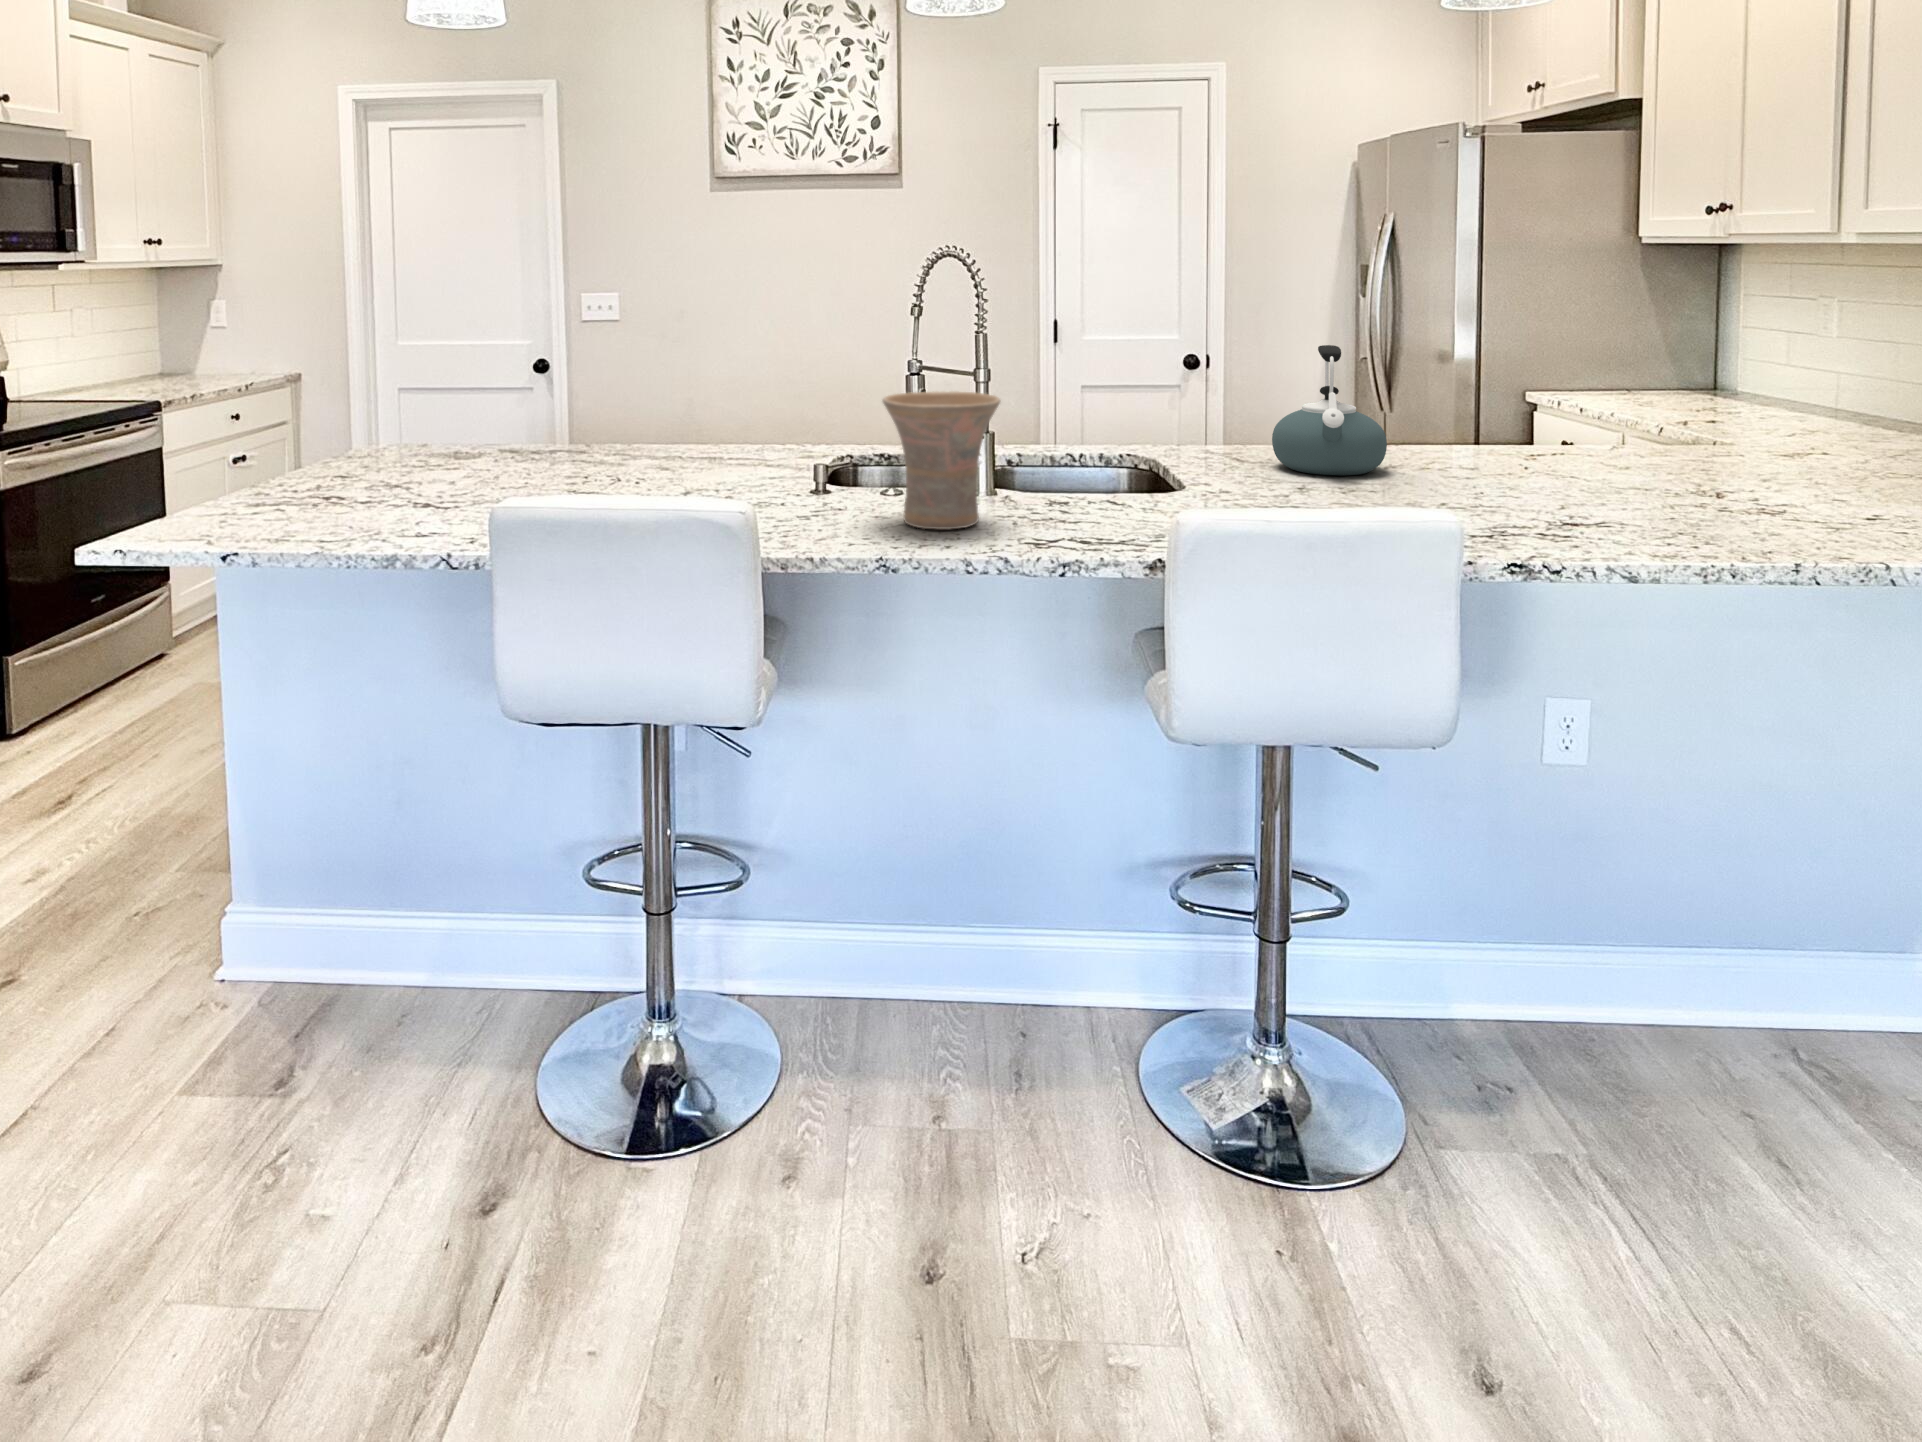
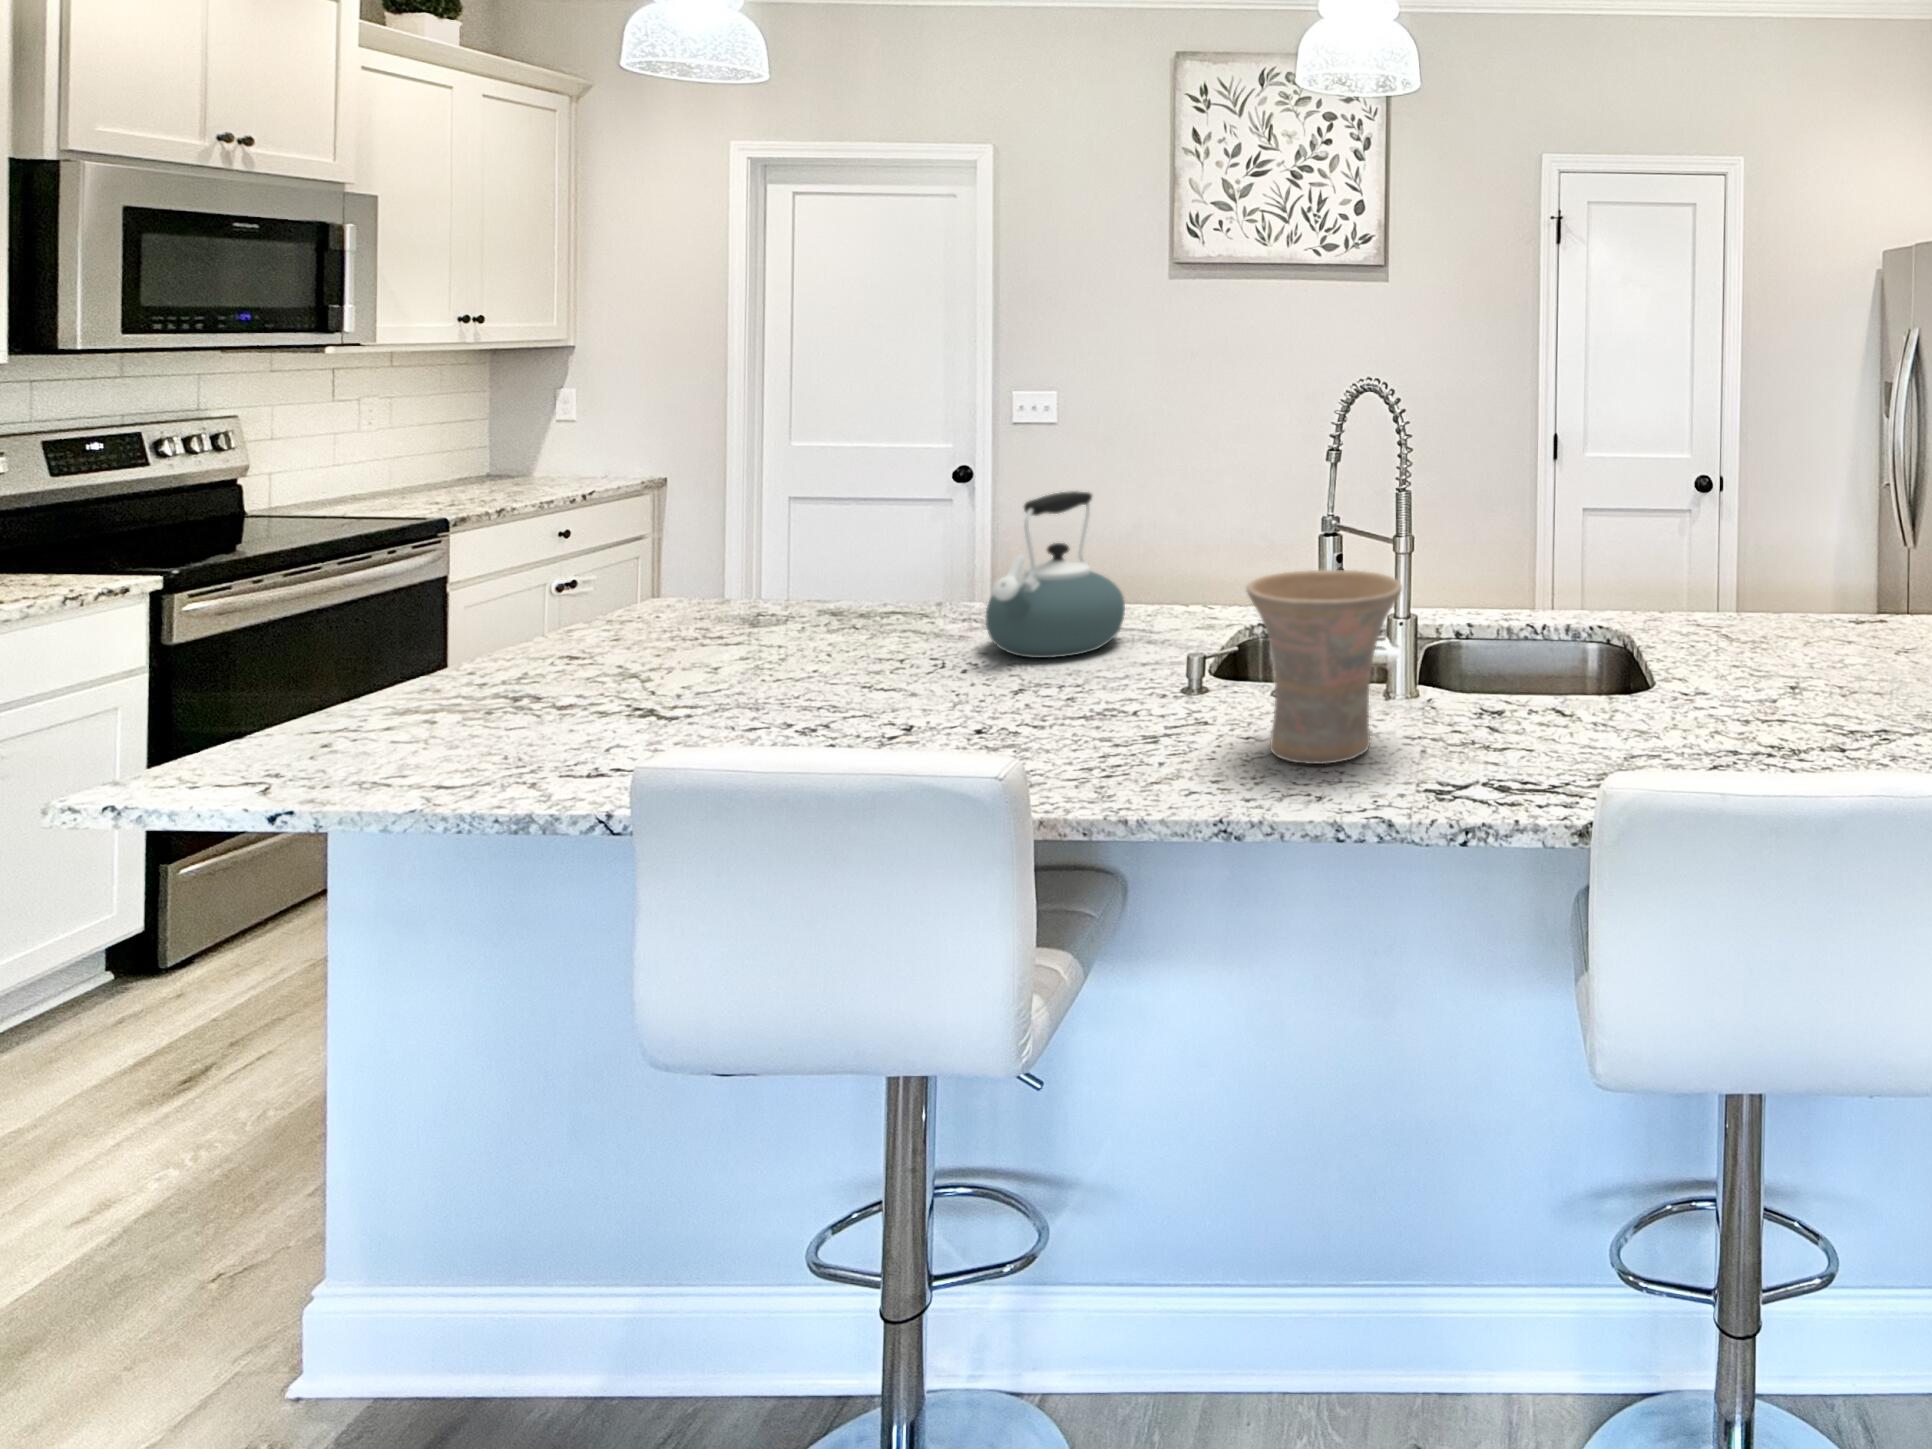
kettle: present [1272,345,1387,475] -> present [986,491,1125,658]

